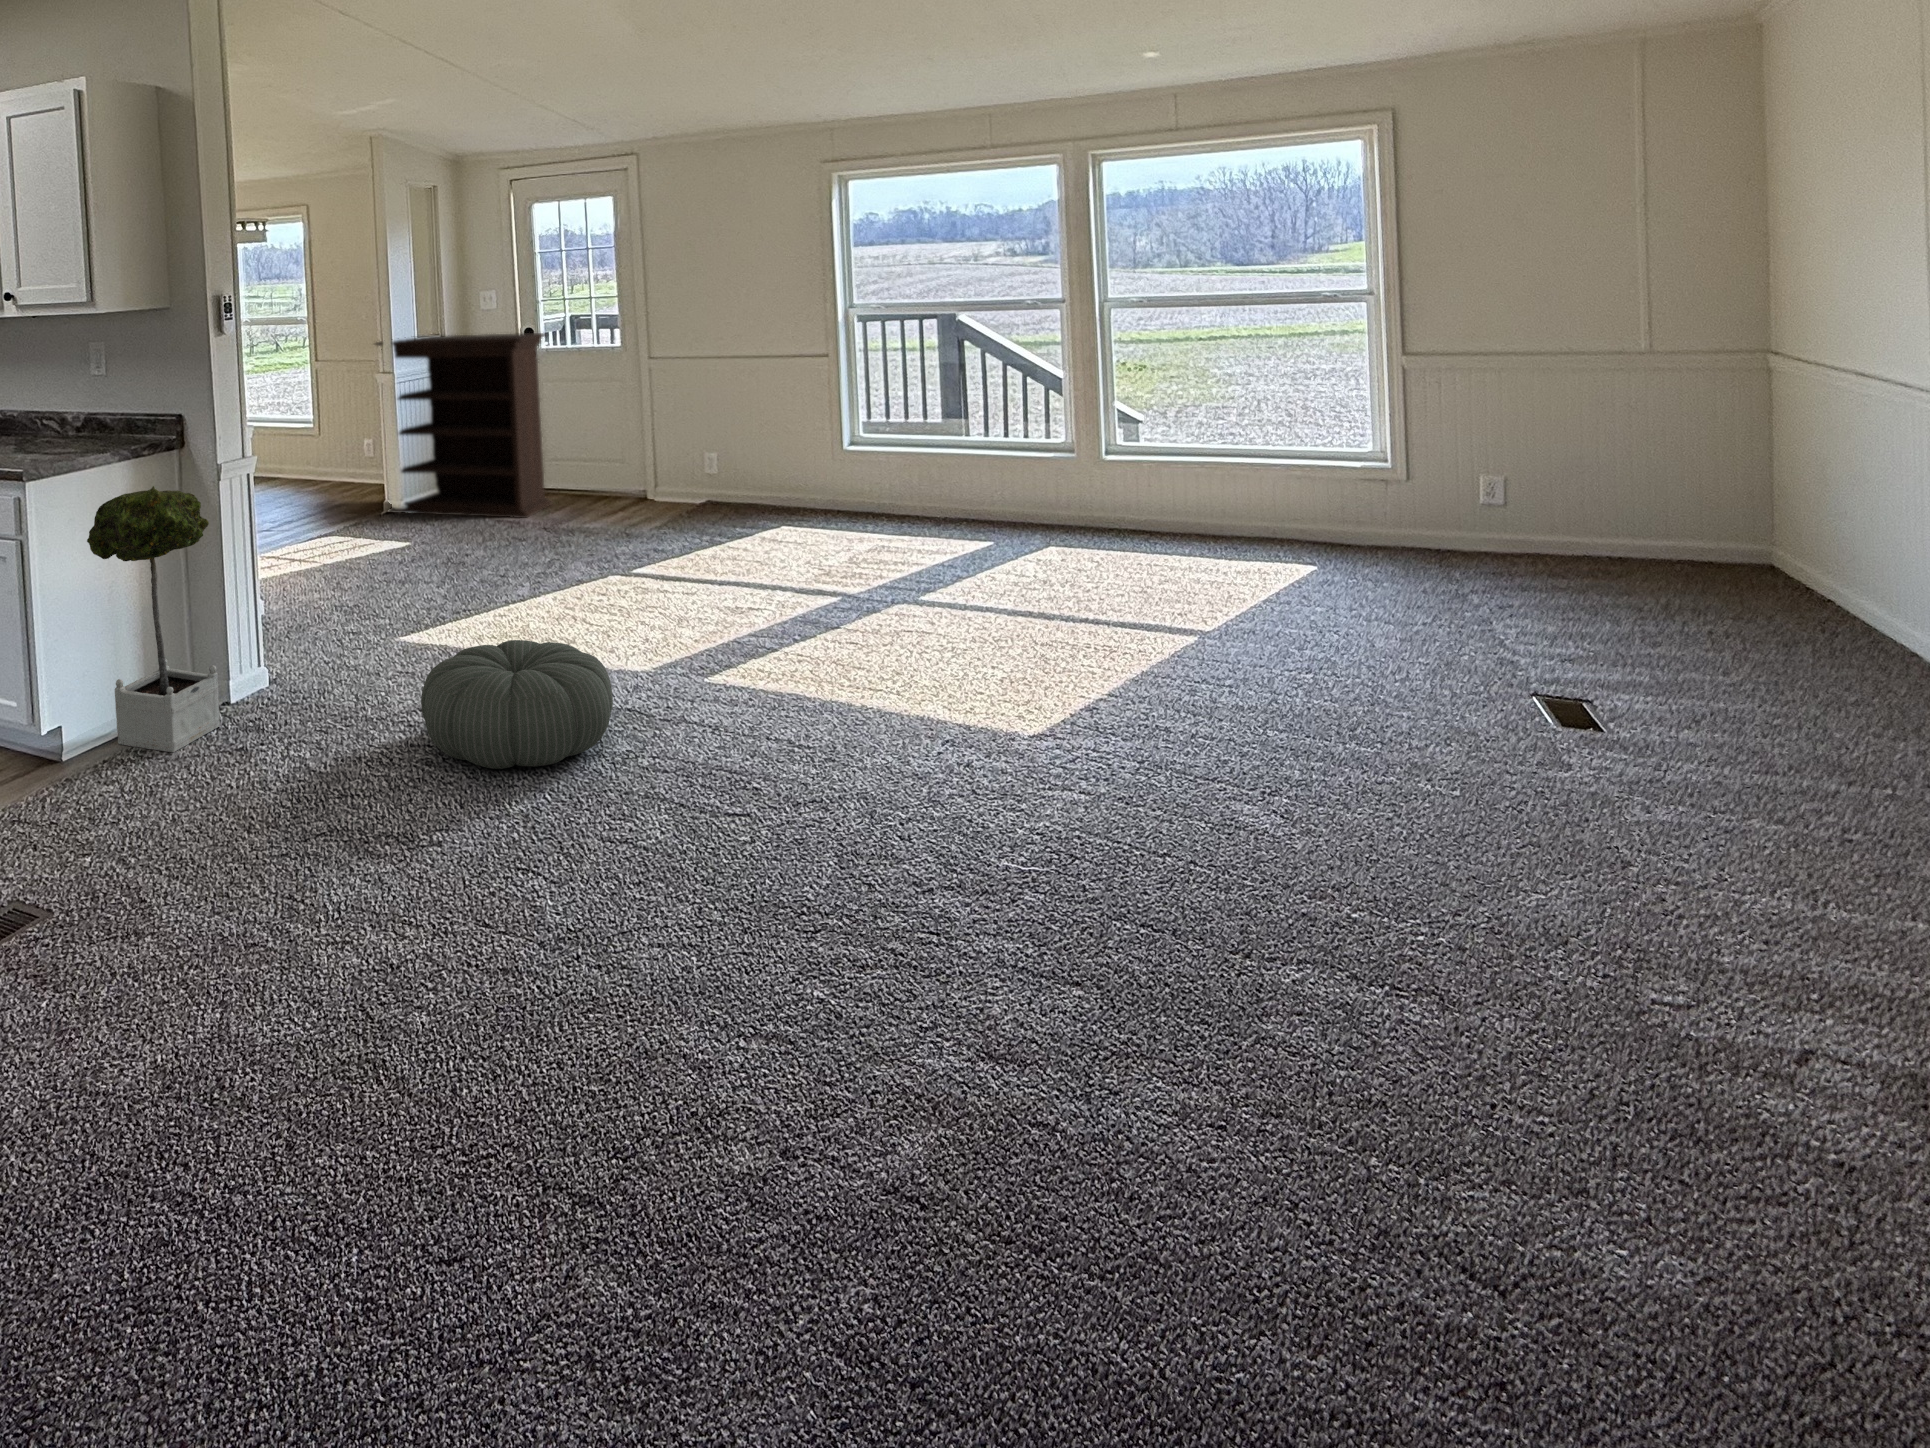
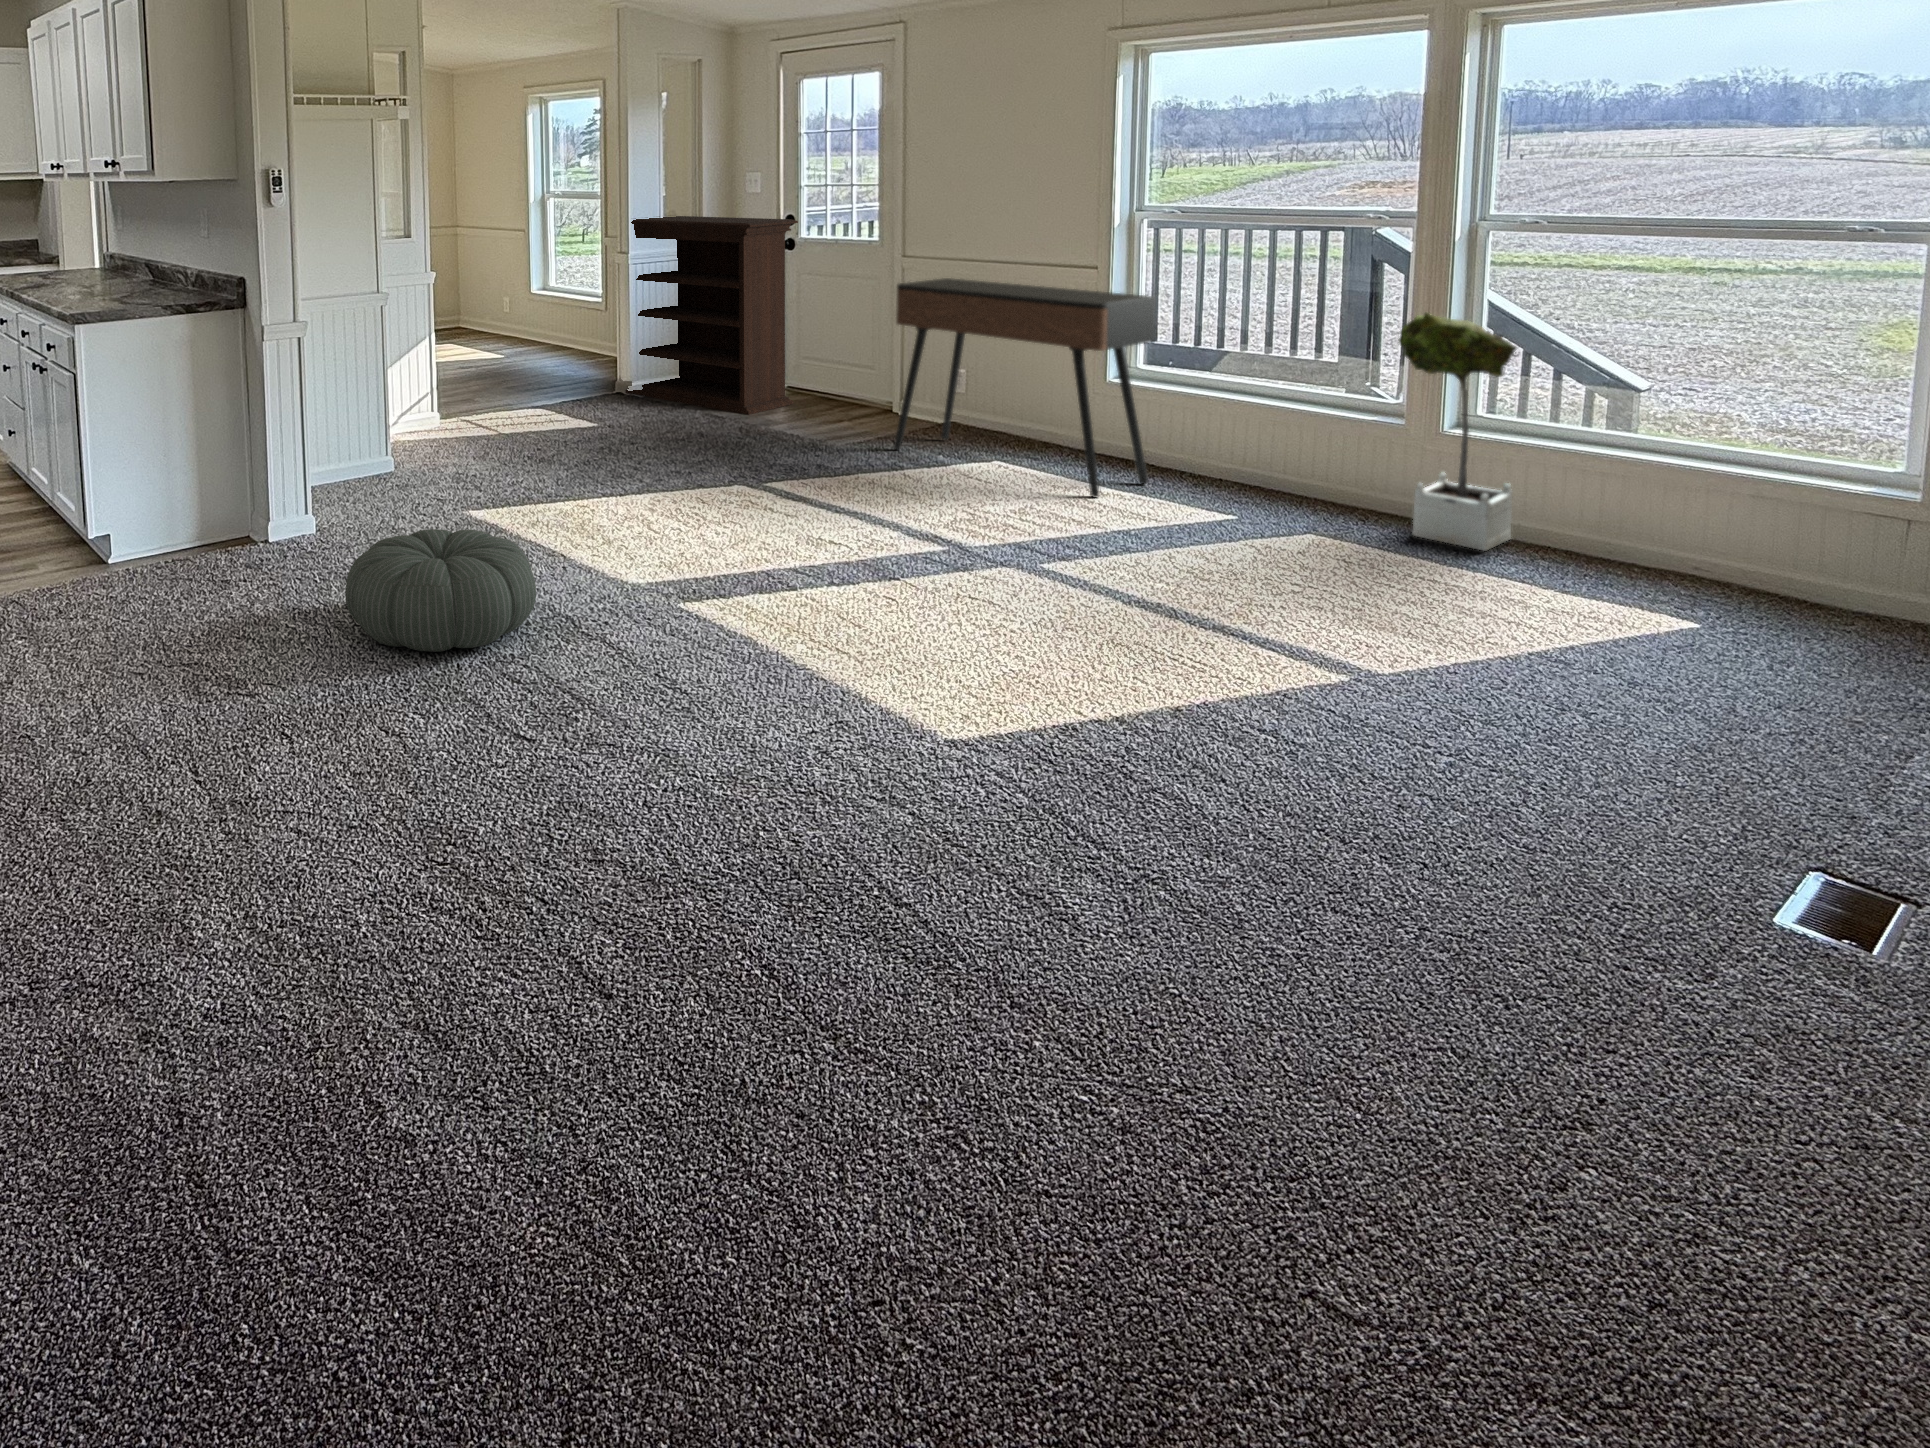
console table: none [681,375,904,546] -> present [894,278,1156,498]
potted tree: present [87,486,220,752] -> present [1399,313,1516,551]

